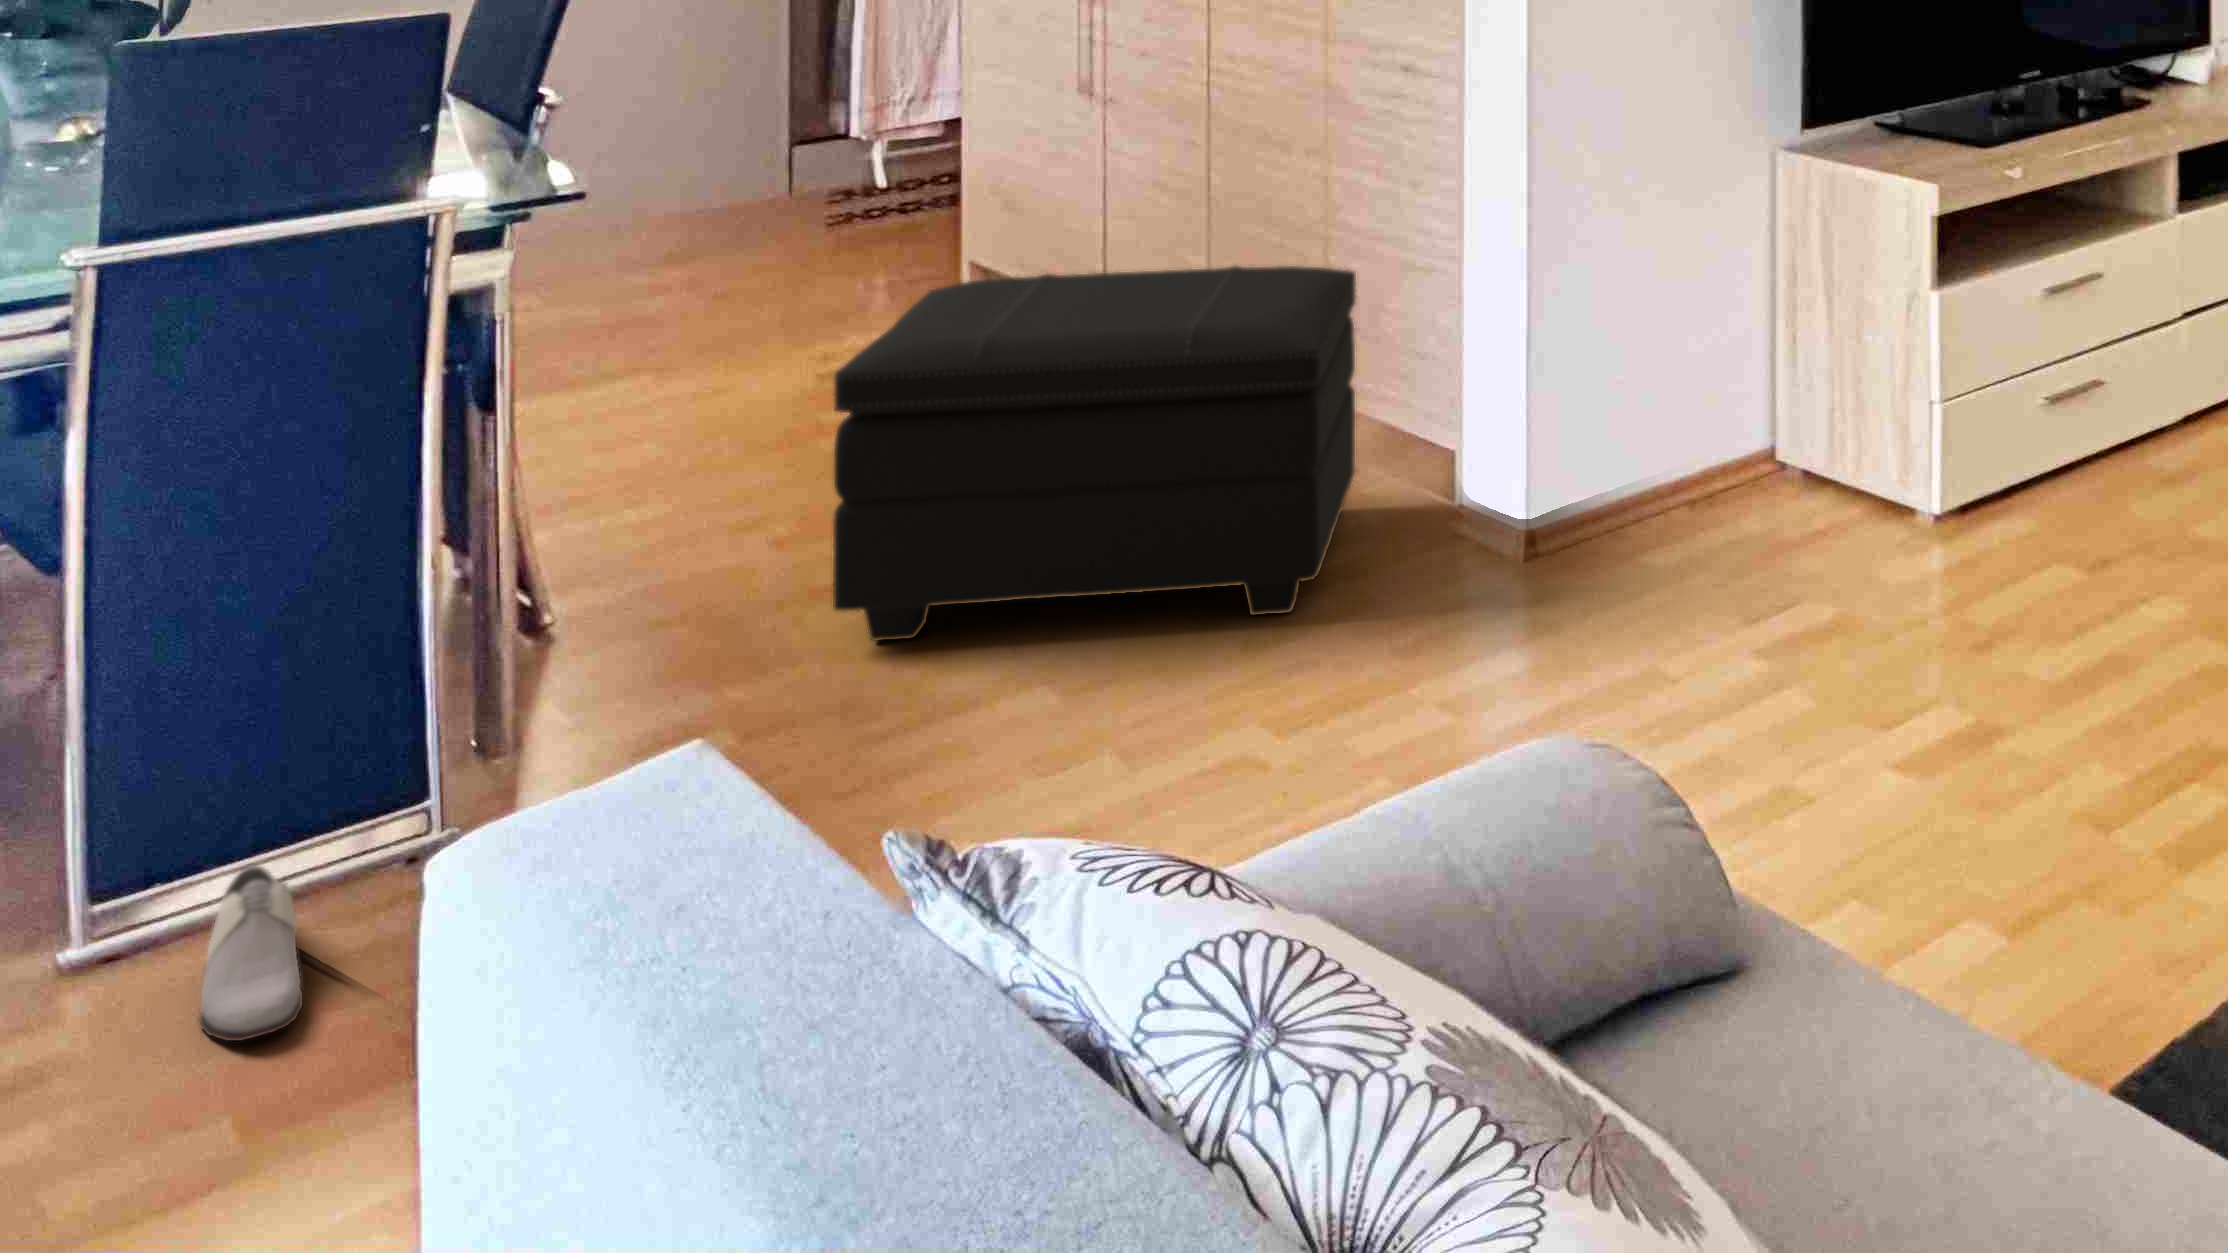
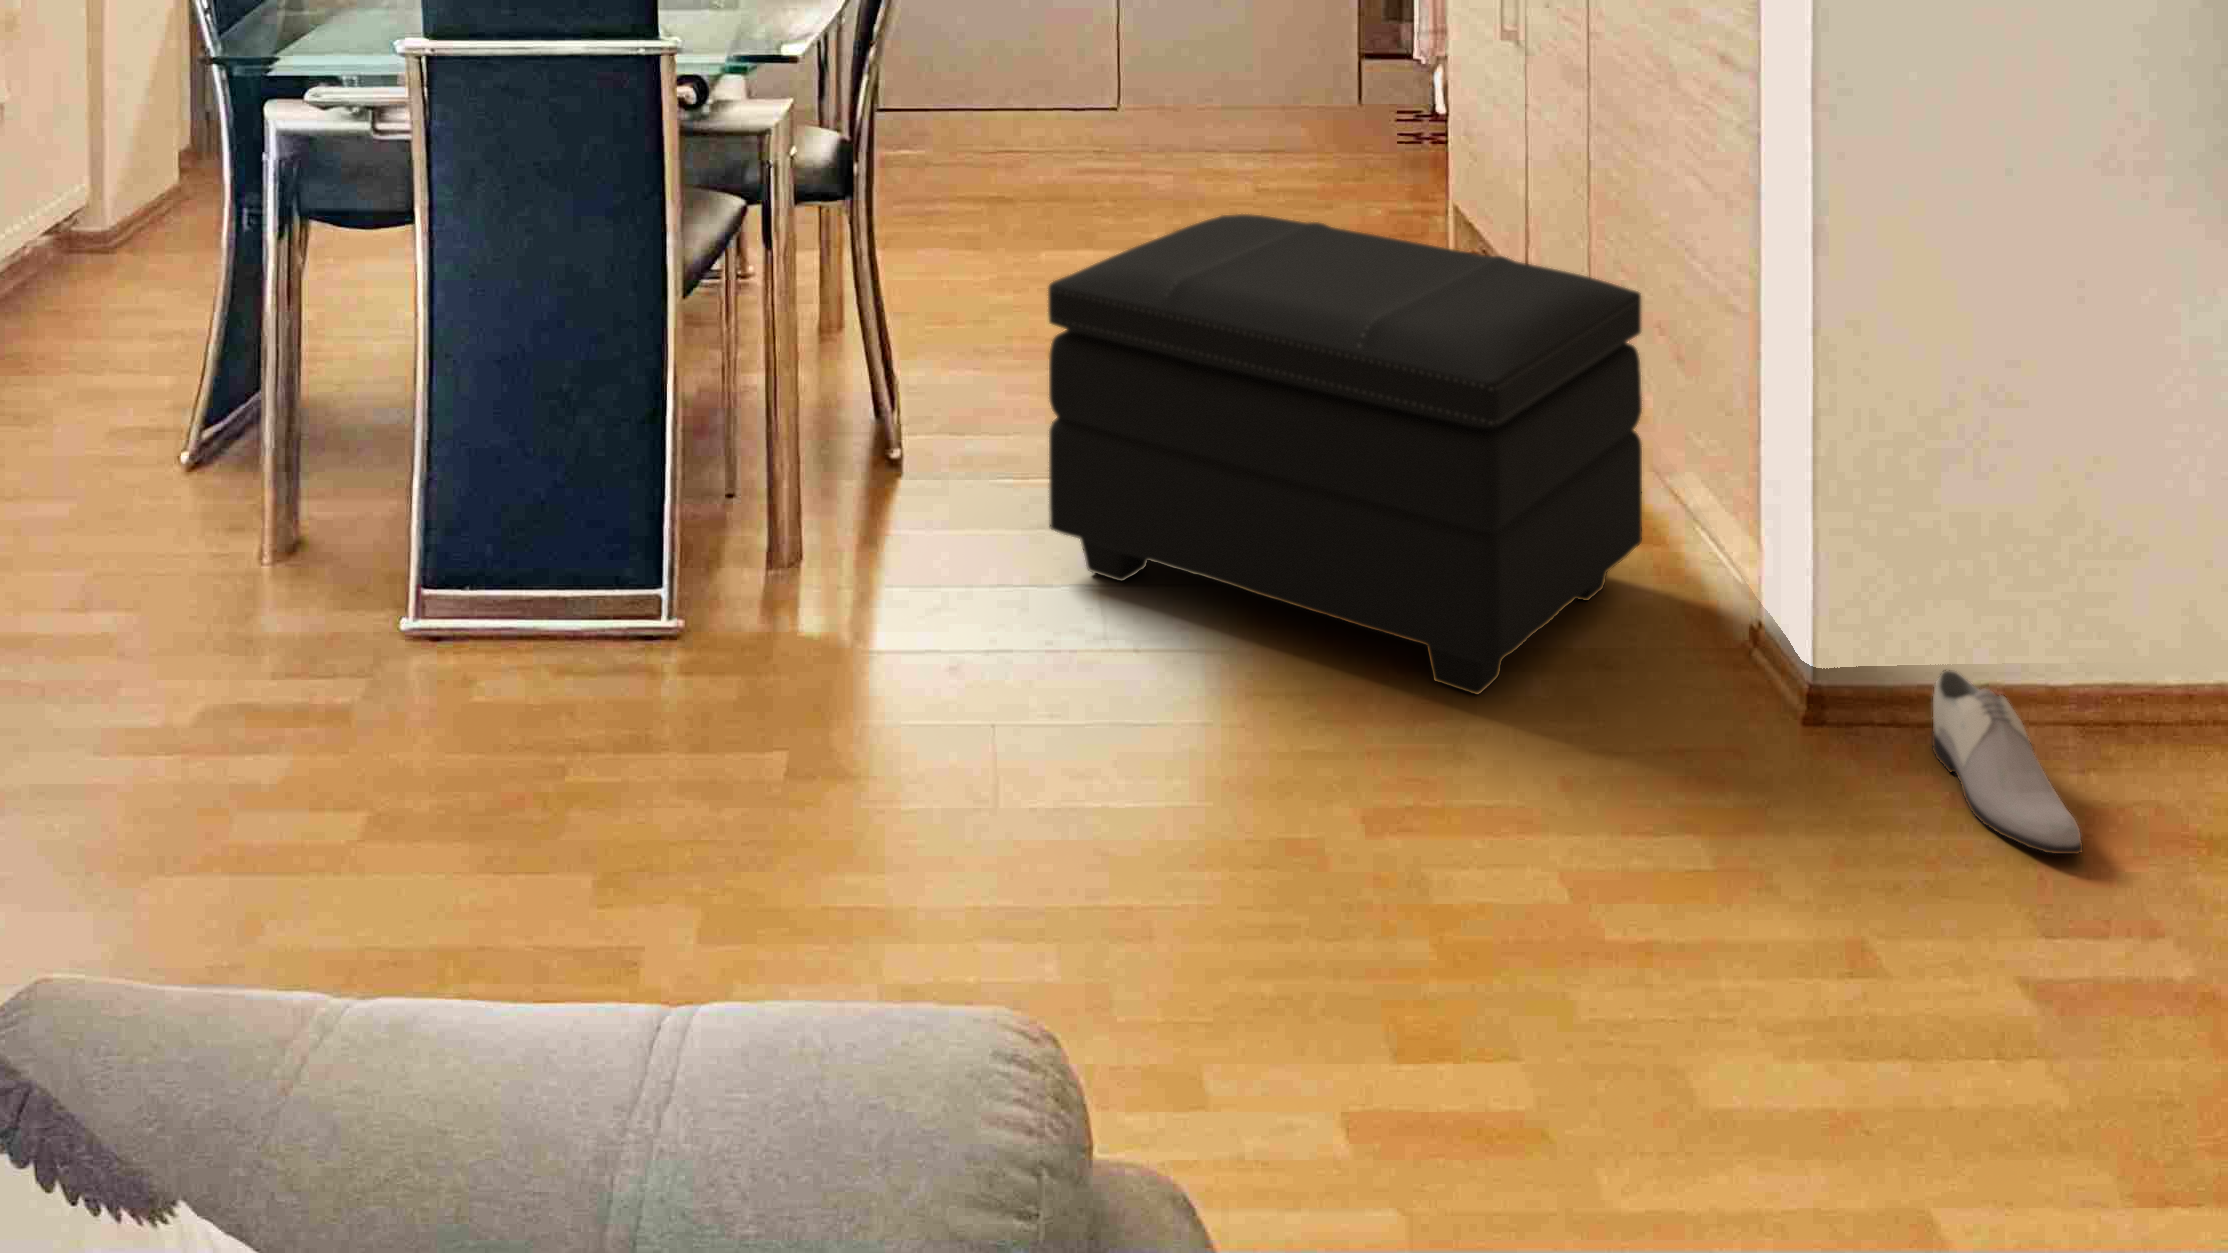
shoe: present [200,866,303,1041] -> present [1932,670,2083,854]

